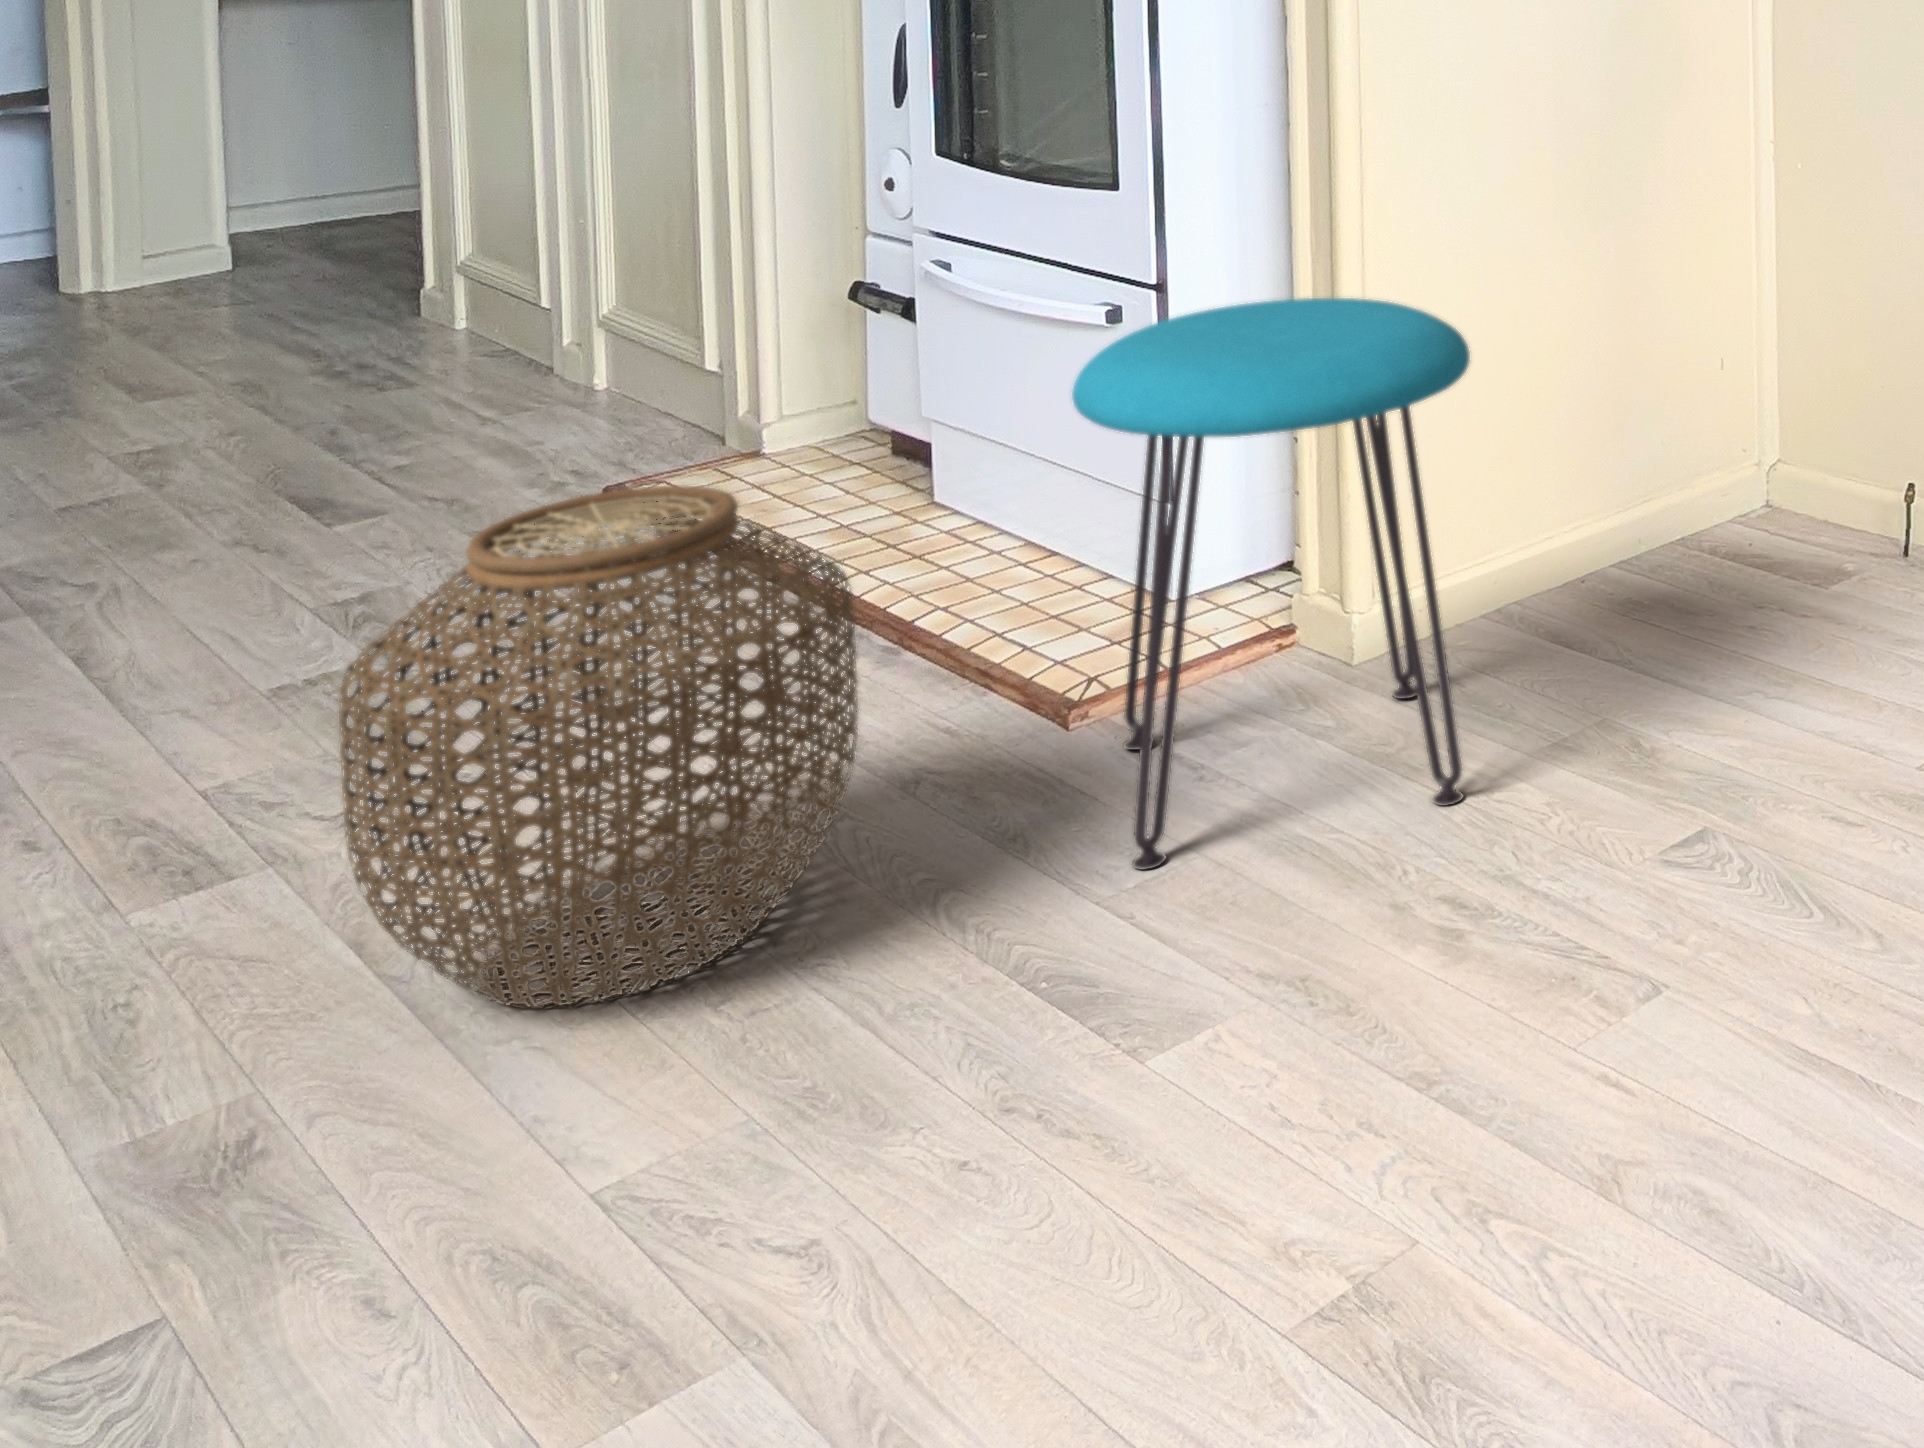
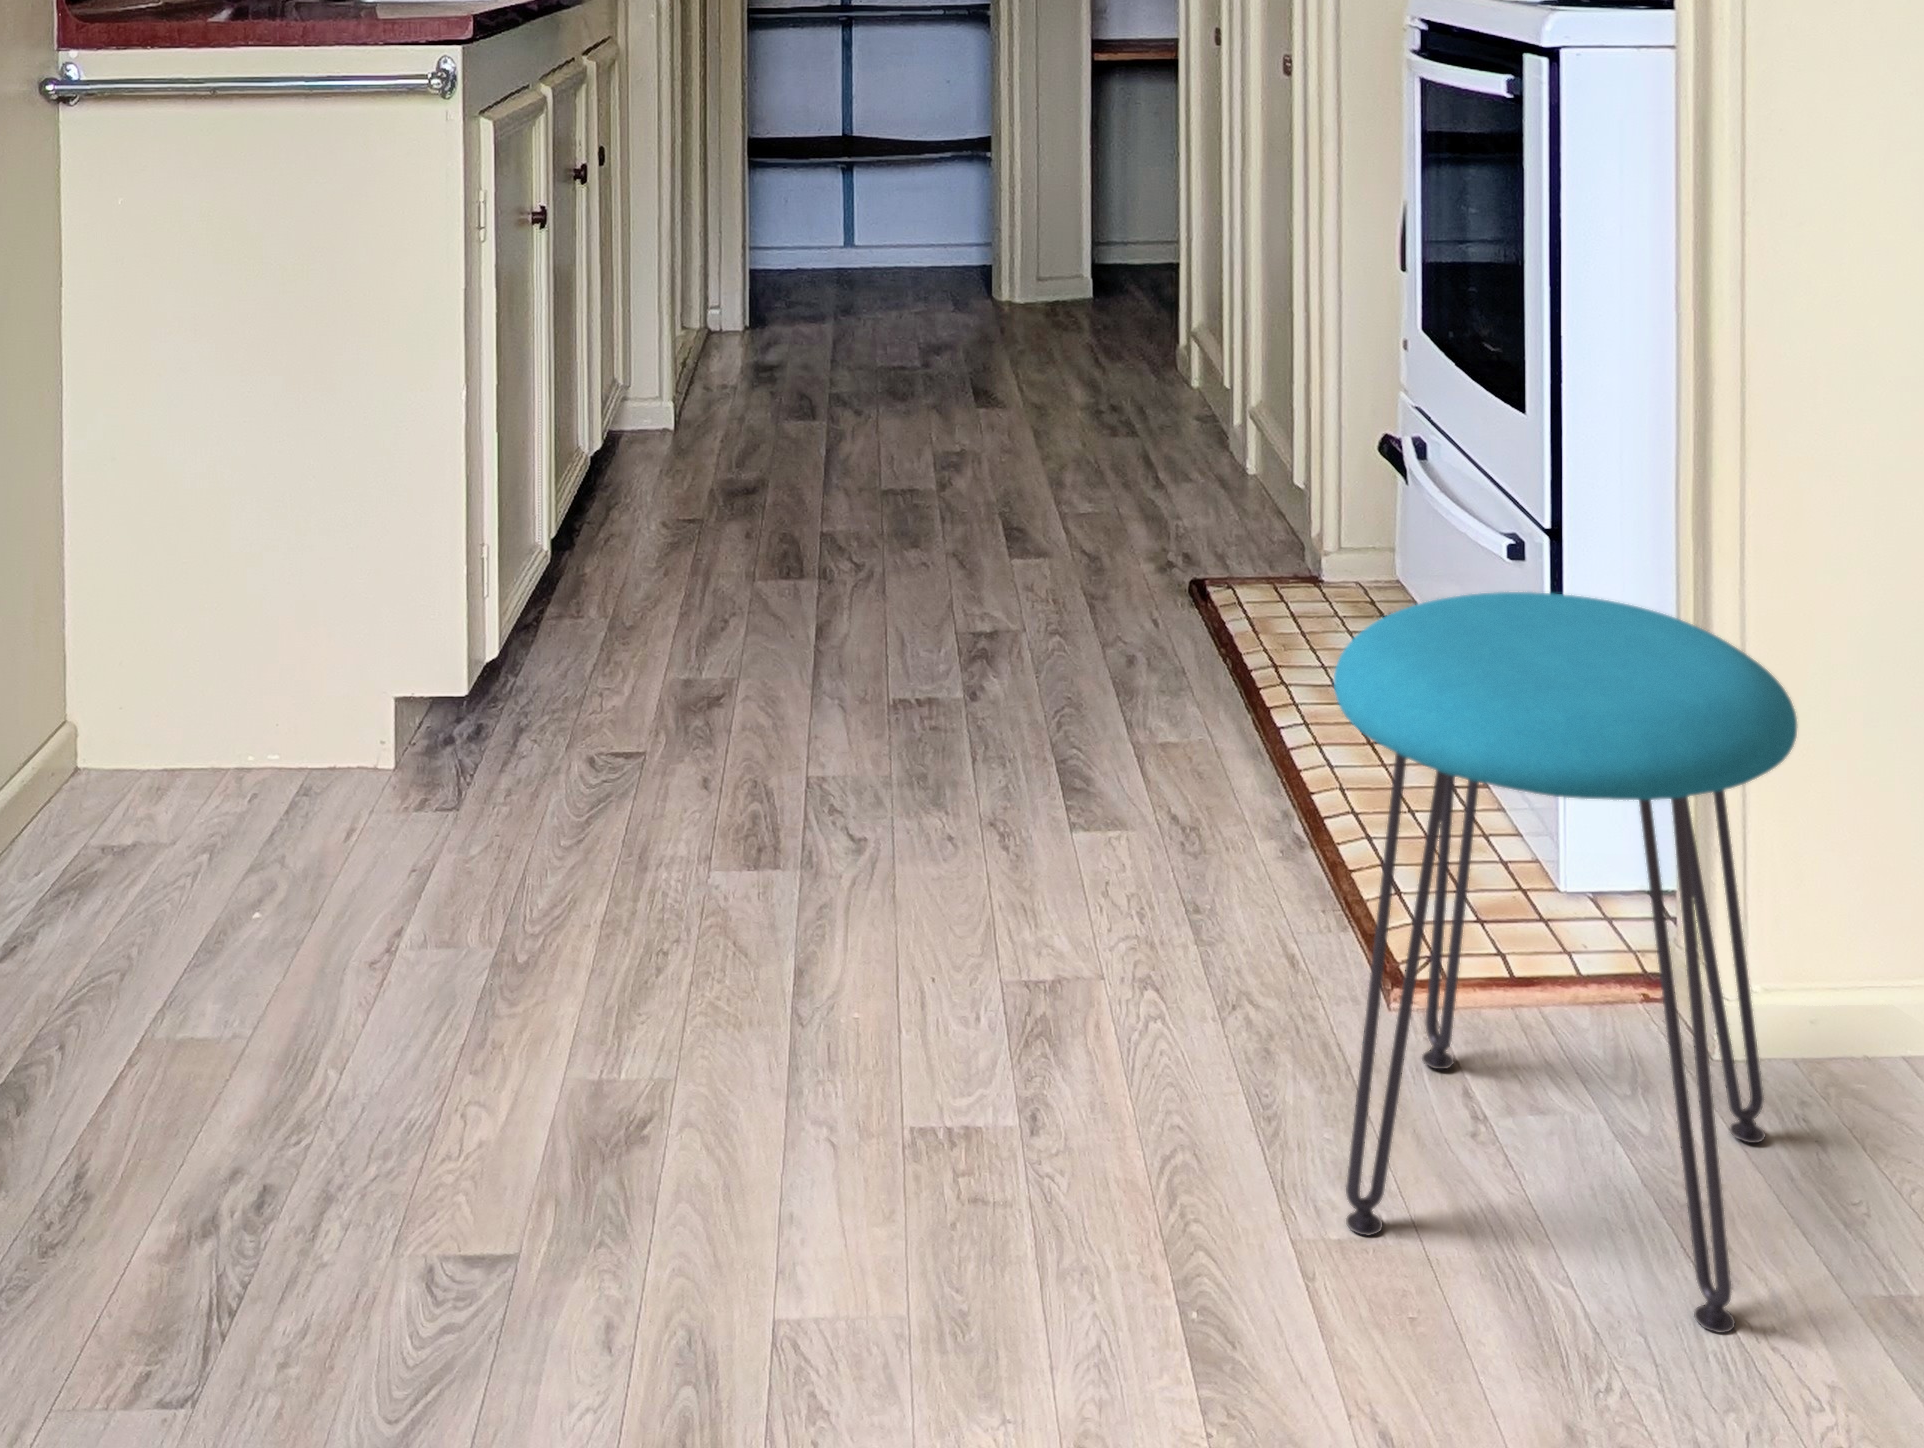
woven basket: present [339,485,859,1007] -> none [740,639,1130,1131]

